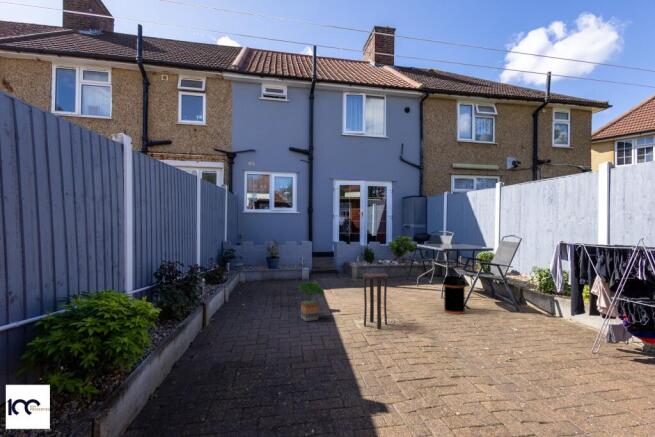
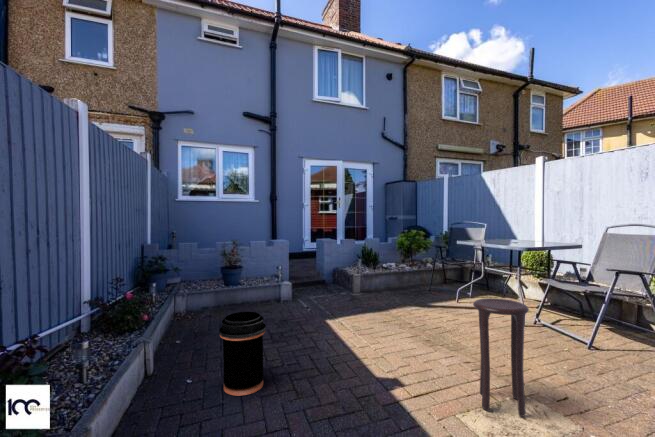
trash can: present [443,276,466,314] -> present [219,312,266,396]
potted tree: present [299,282,324,321] -> none [334,321,393,409]

